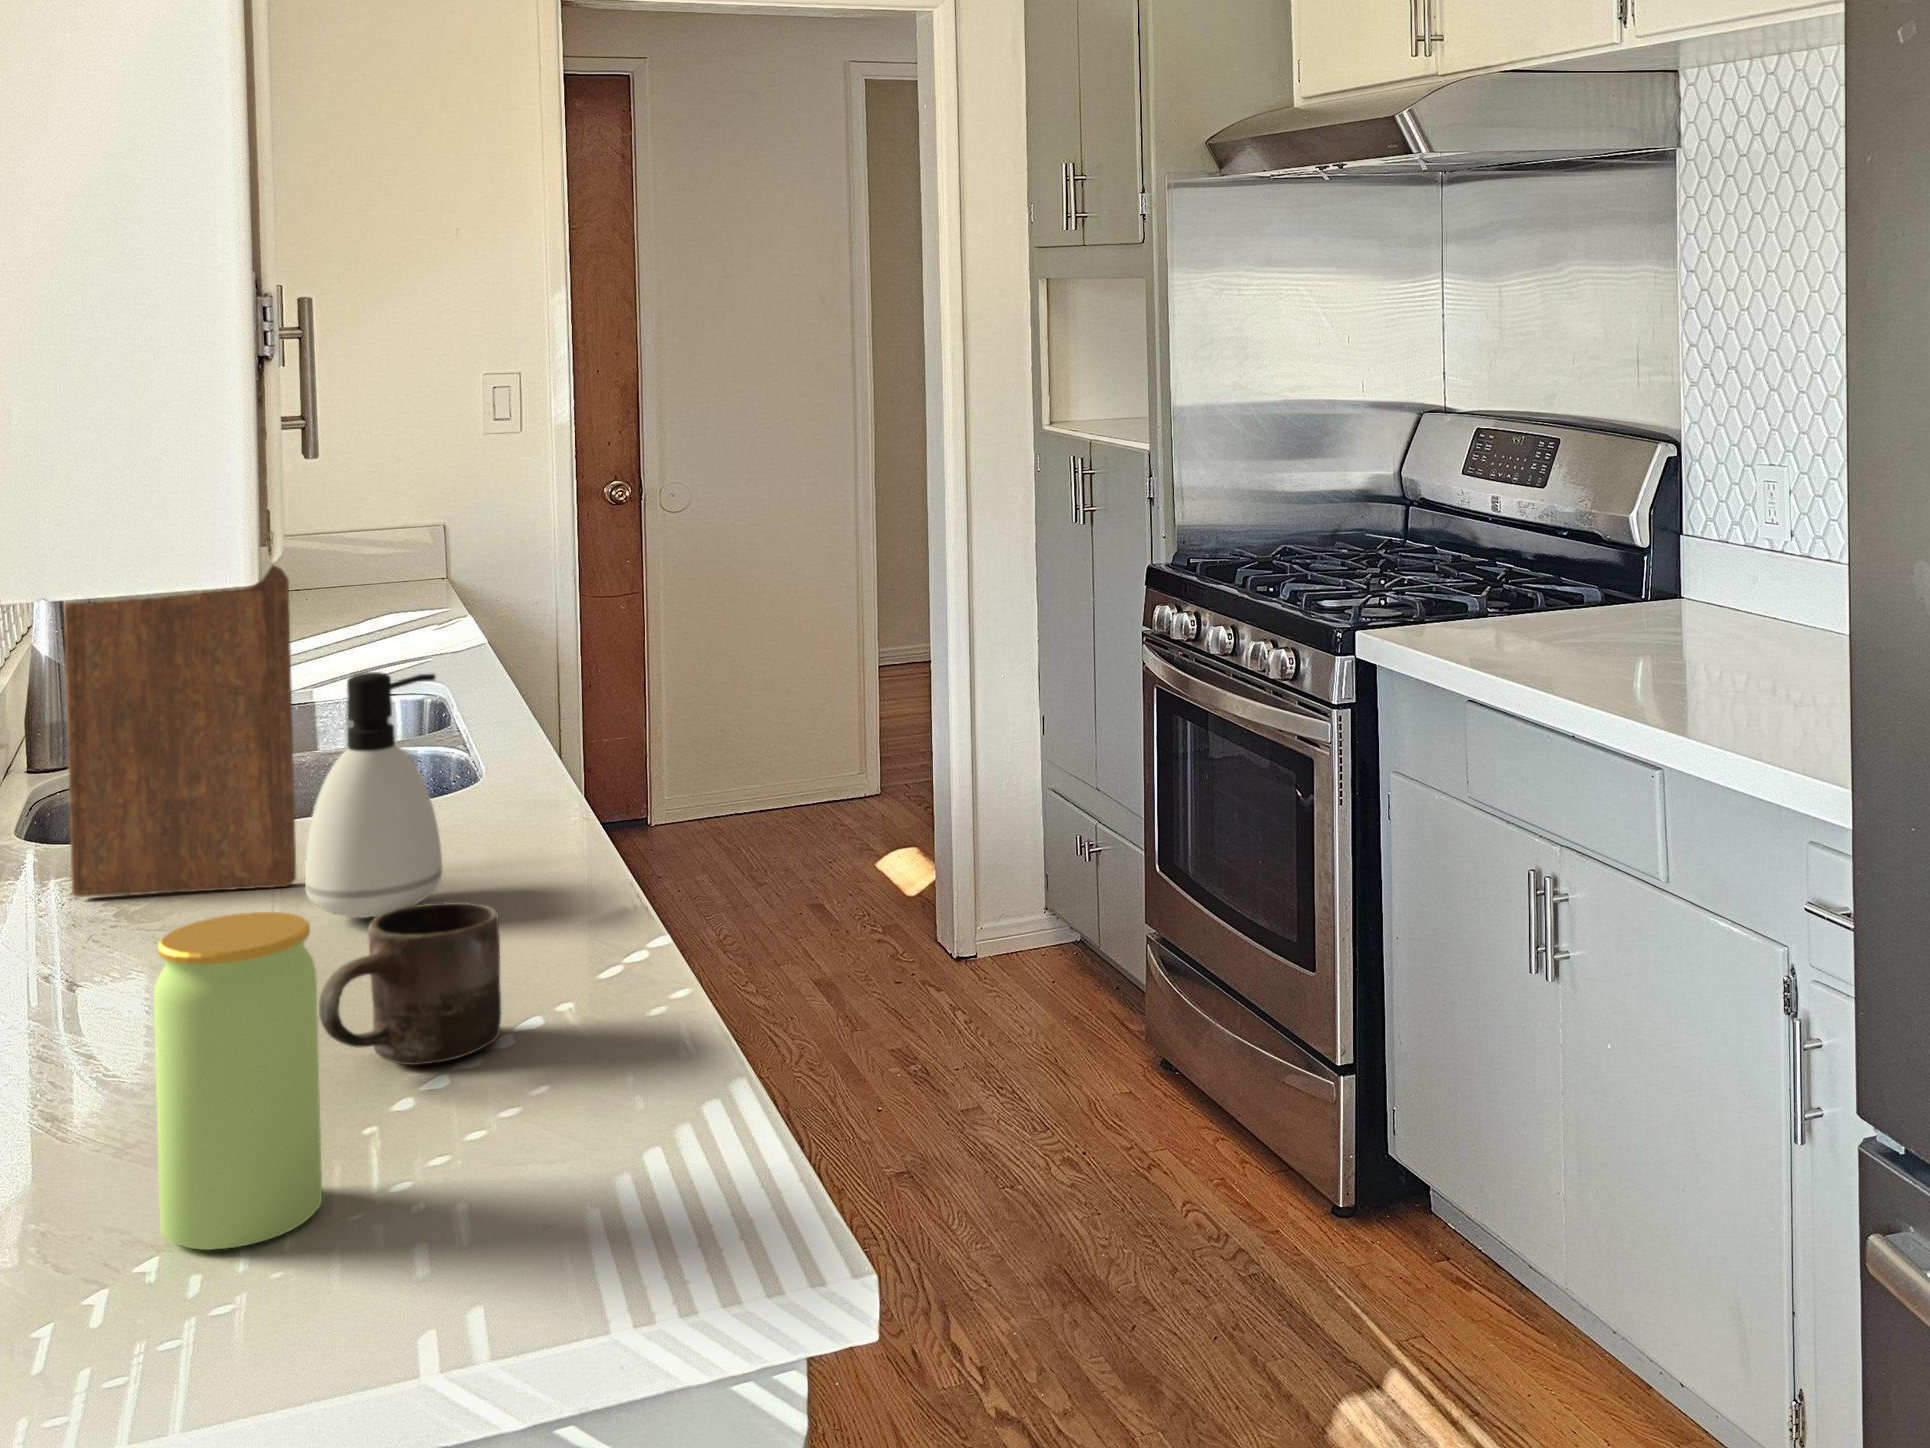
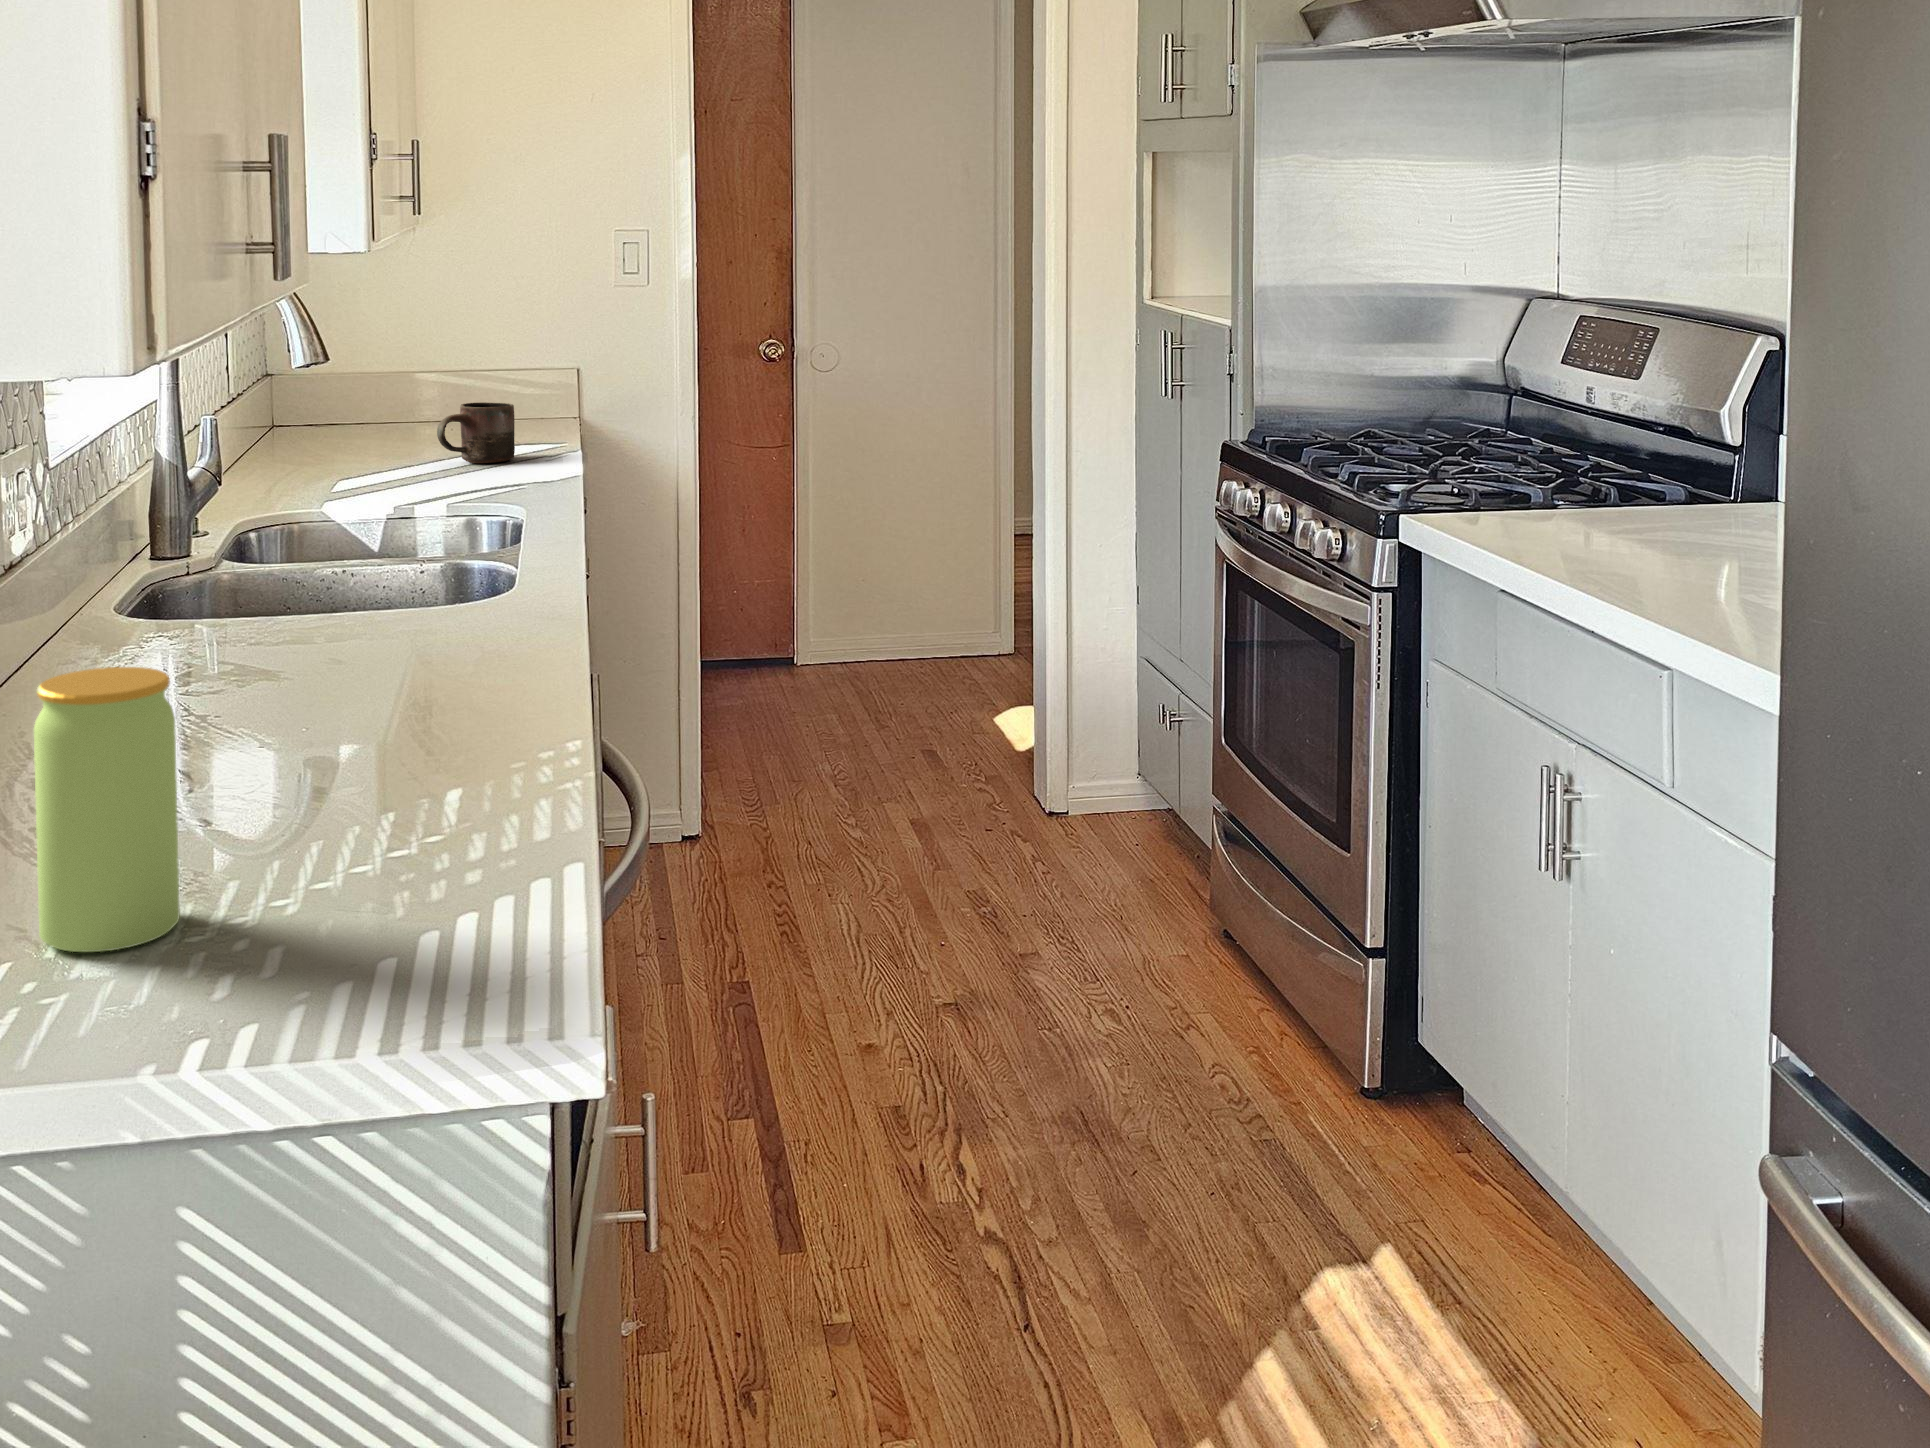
cutting board: present [64,565,296,897] -> none [120,341,310,669]
soap dispenser: present [305,672,442,918] -> none [297,480,418,699]
mug: present [319,902,501,1065] -> present [437,402,515,463]

